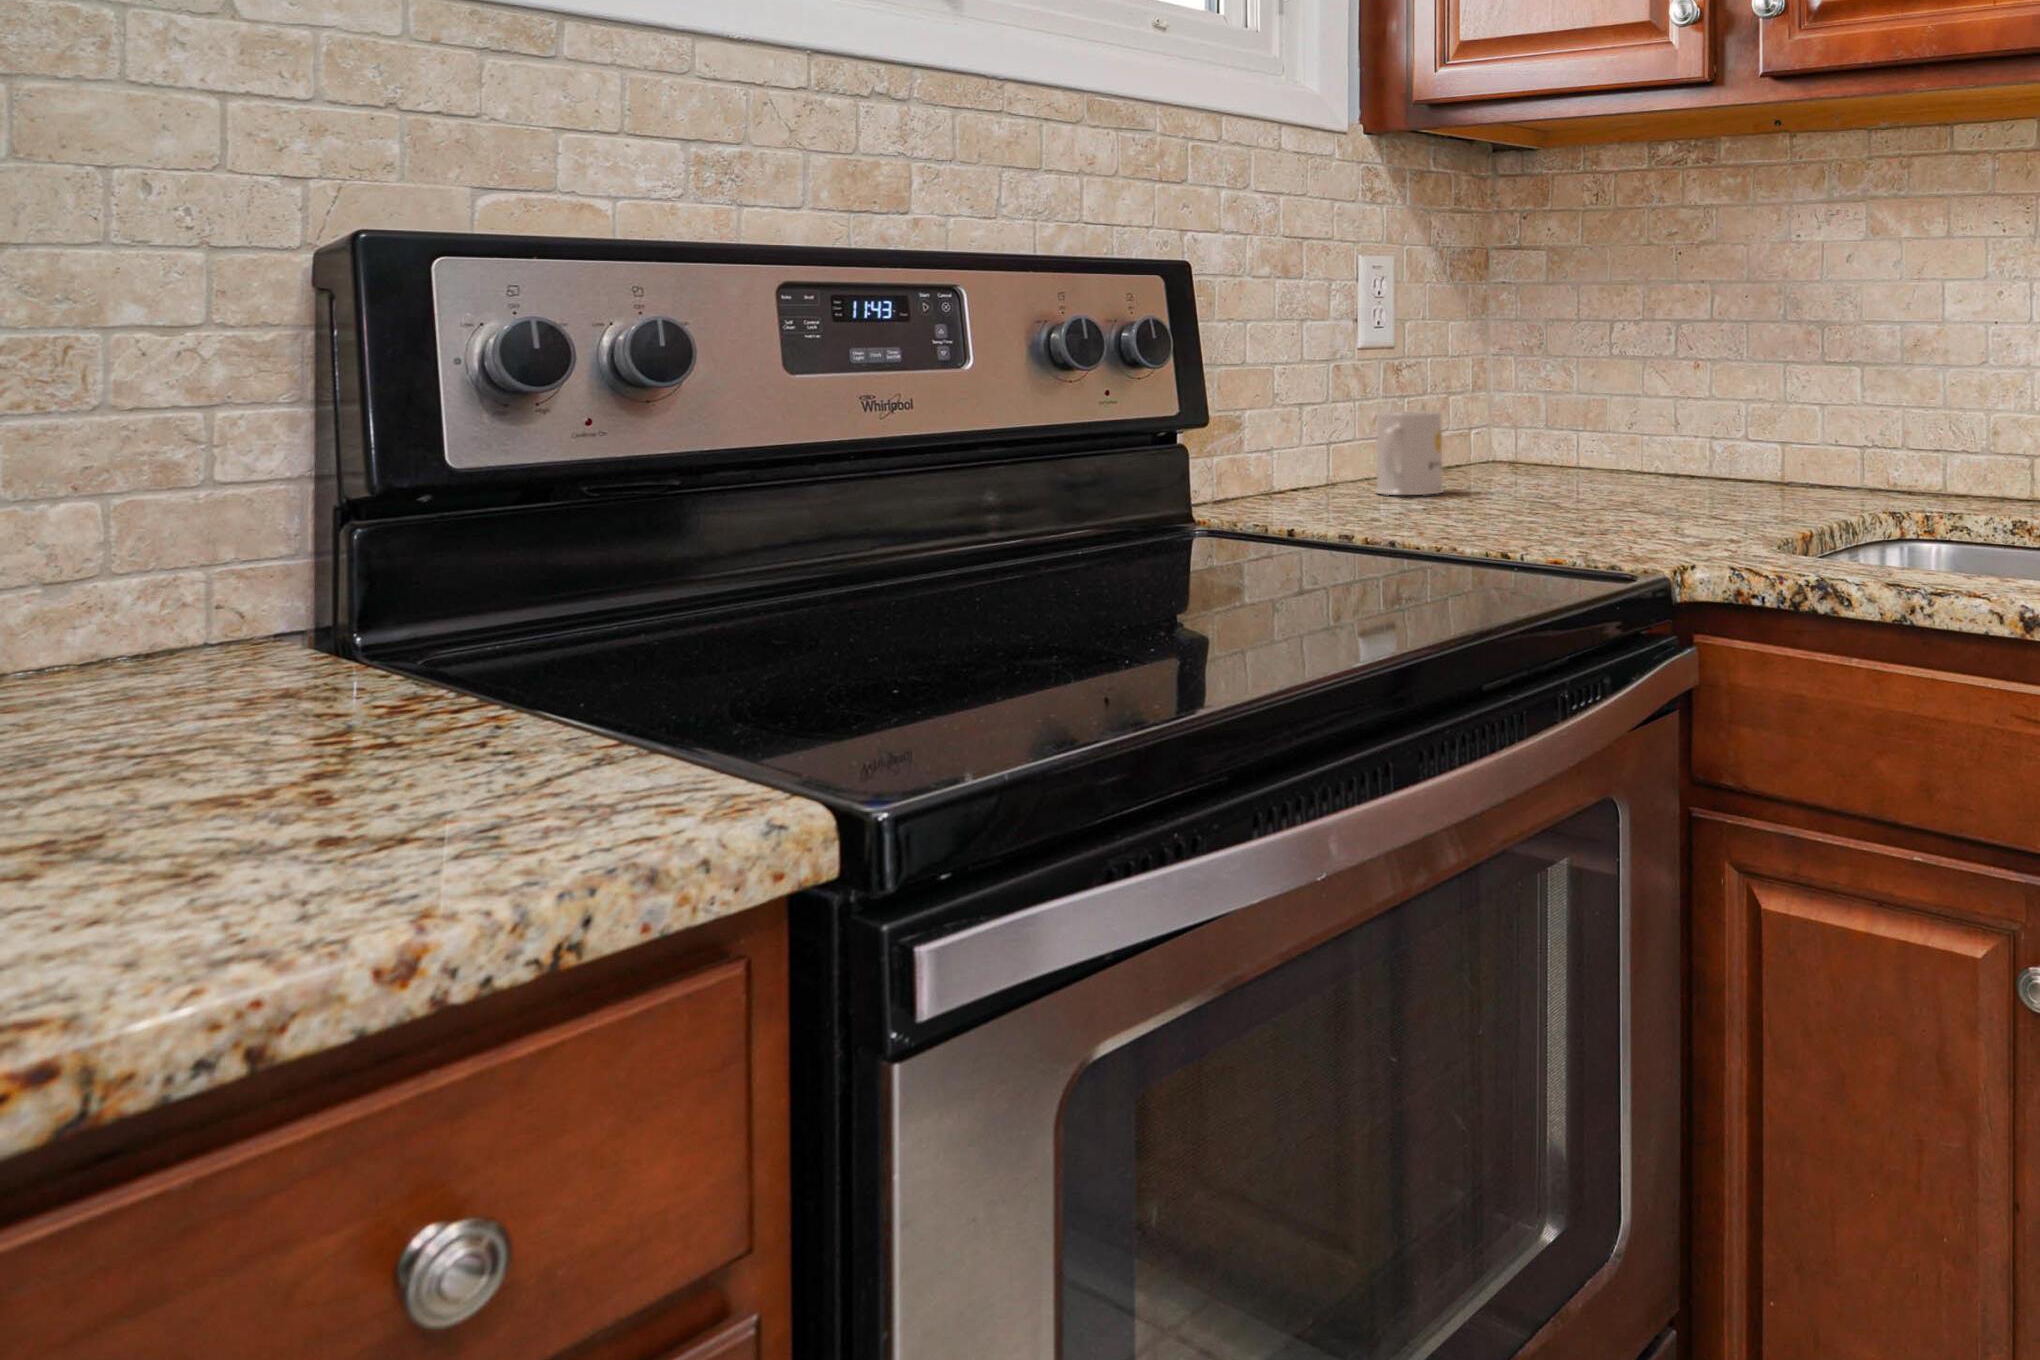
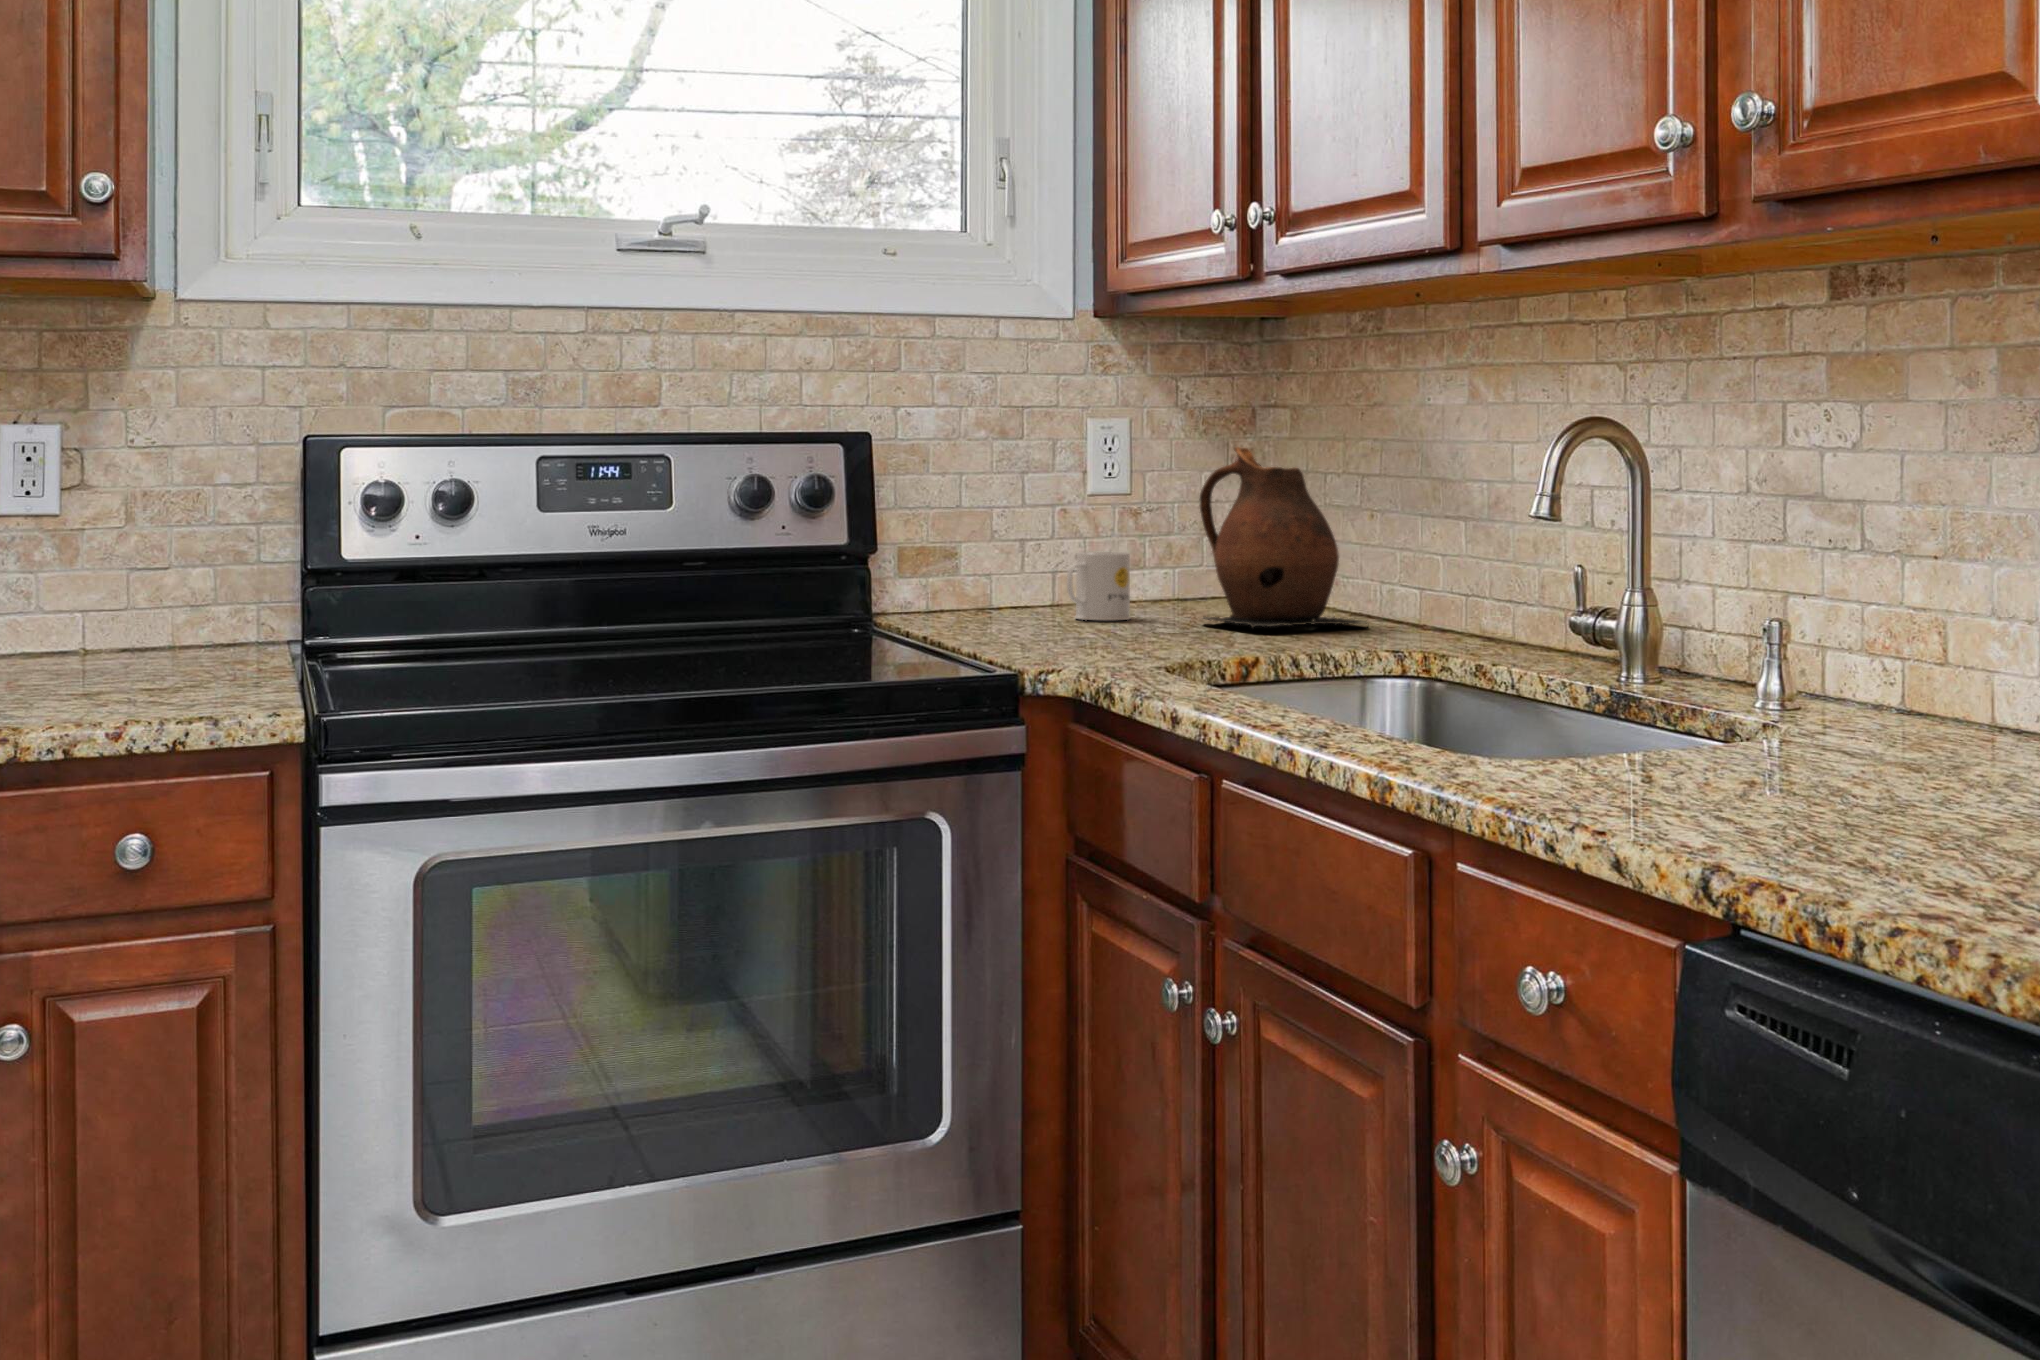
ceramic pitcher: none [1528,283,1722,495] -> present [1200,447,1367,628]

